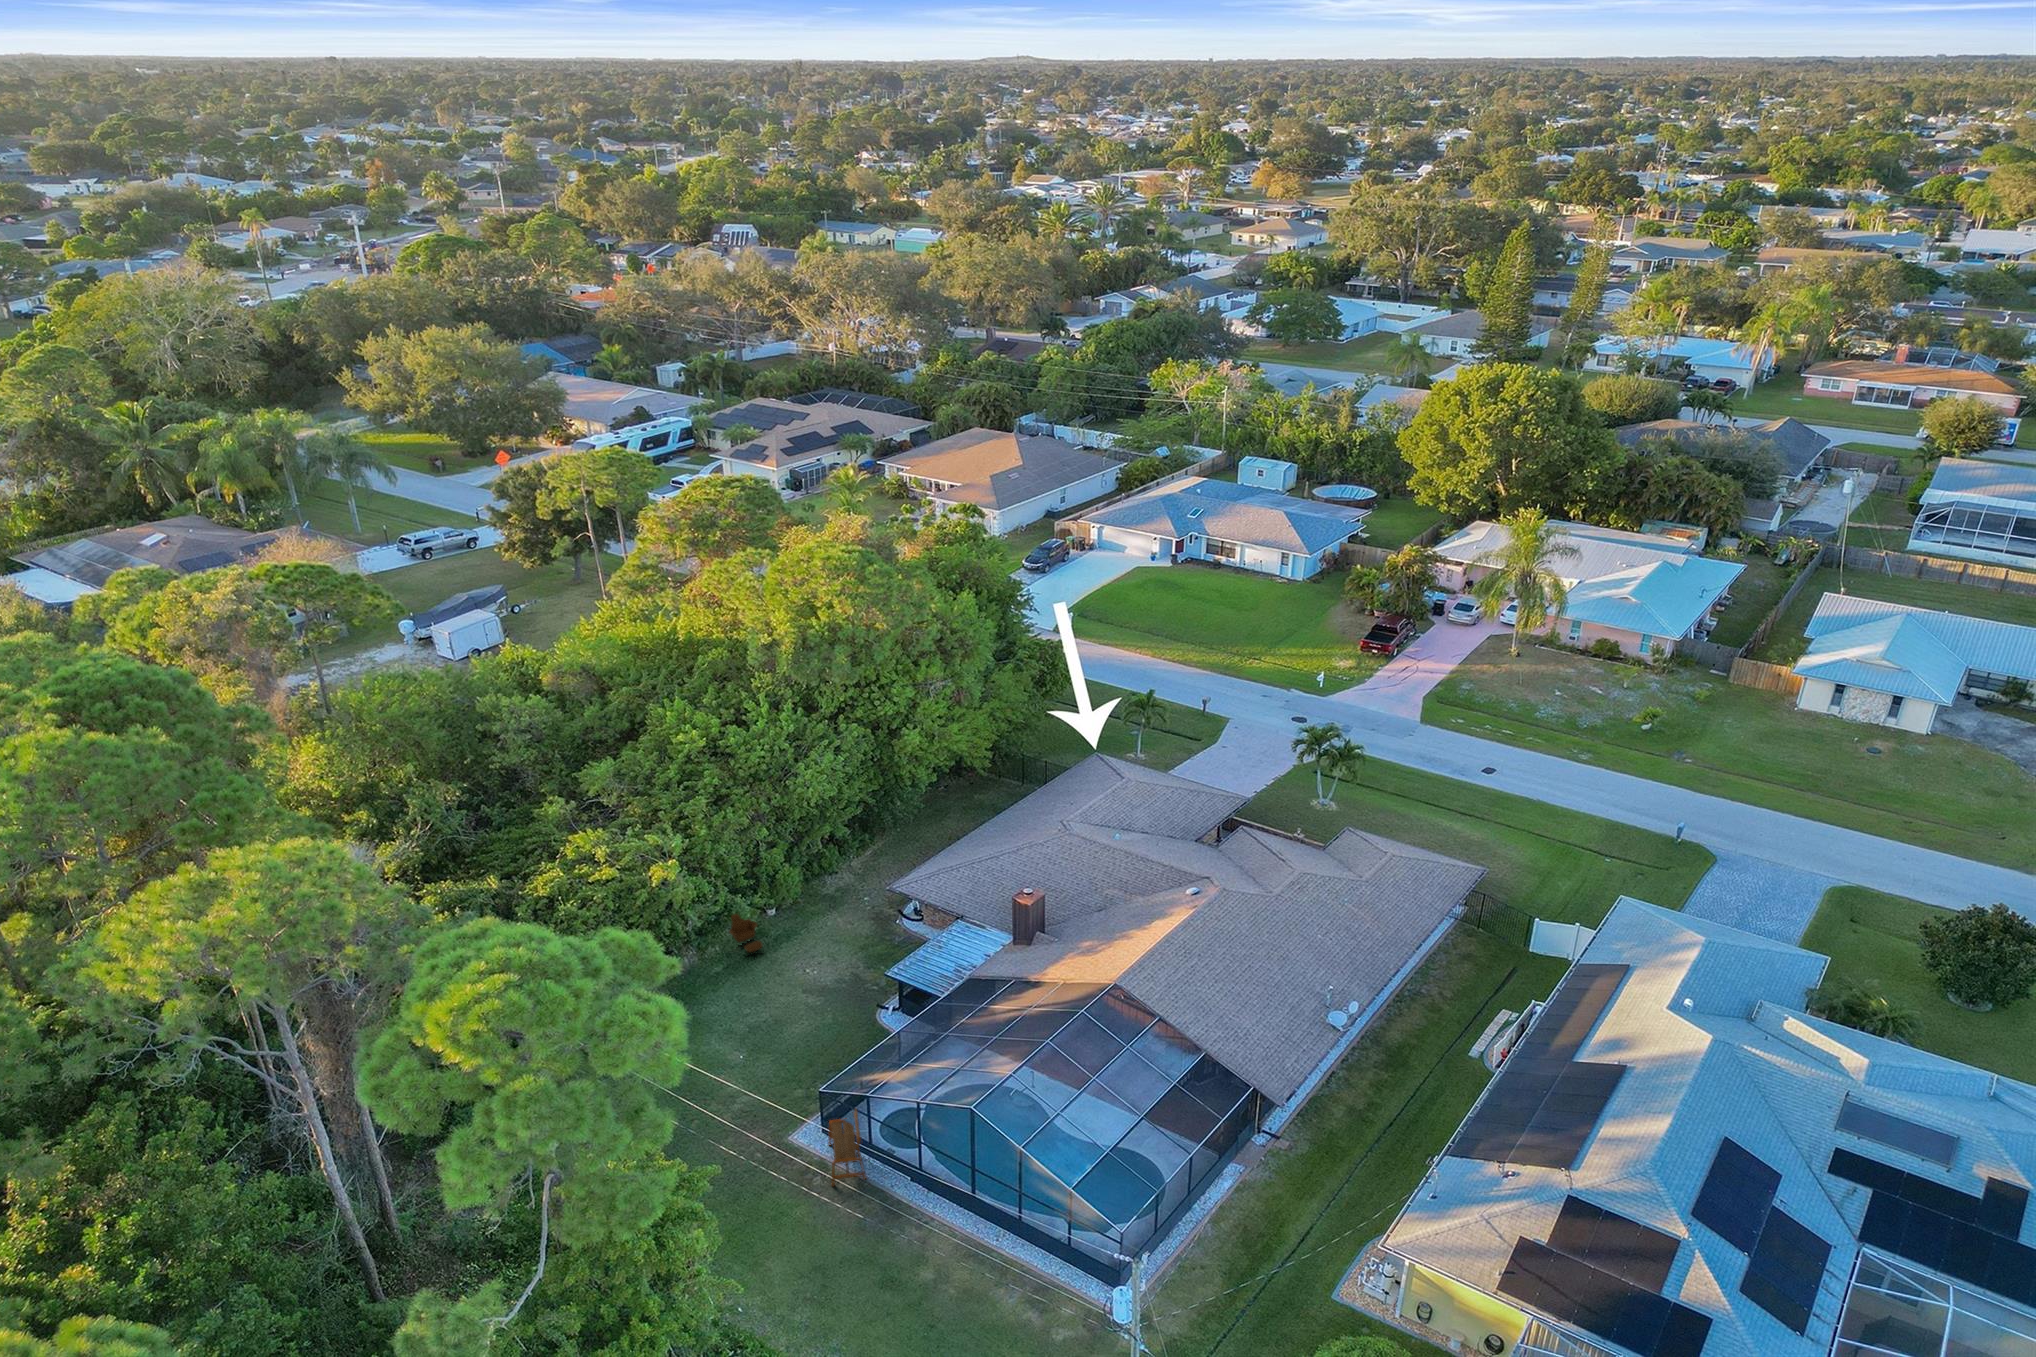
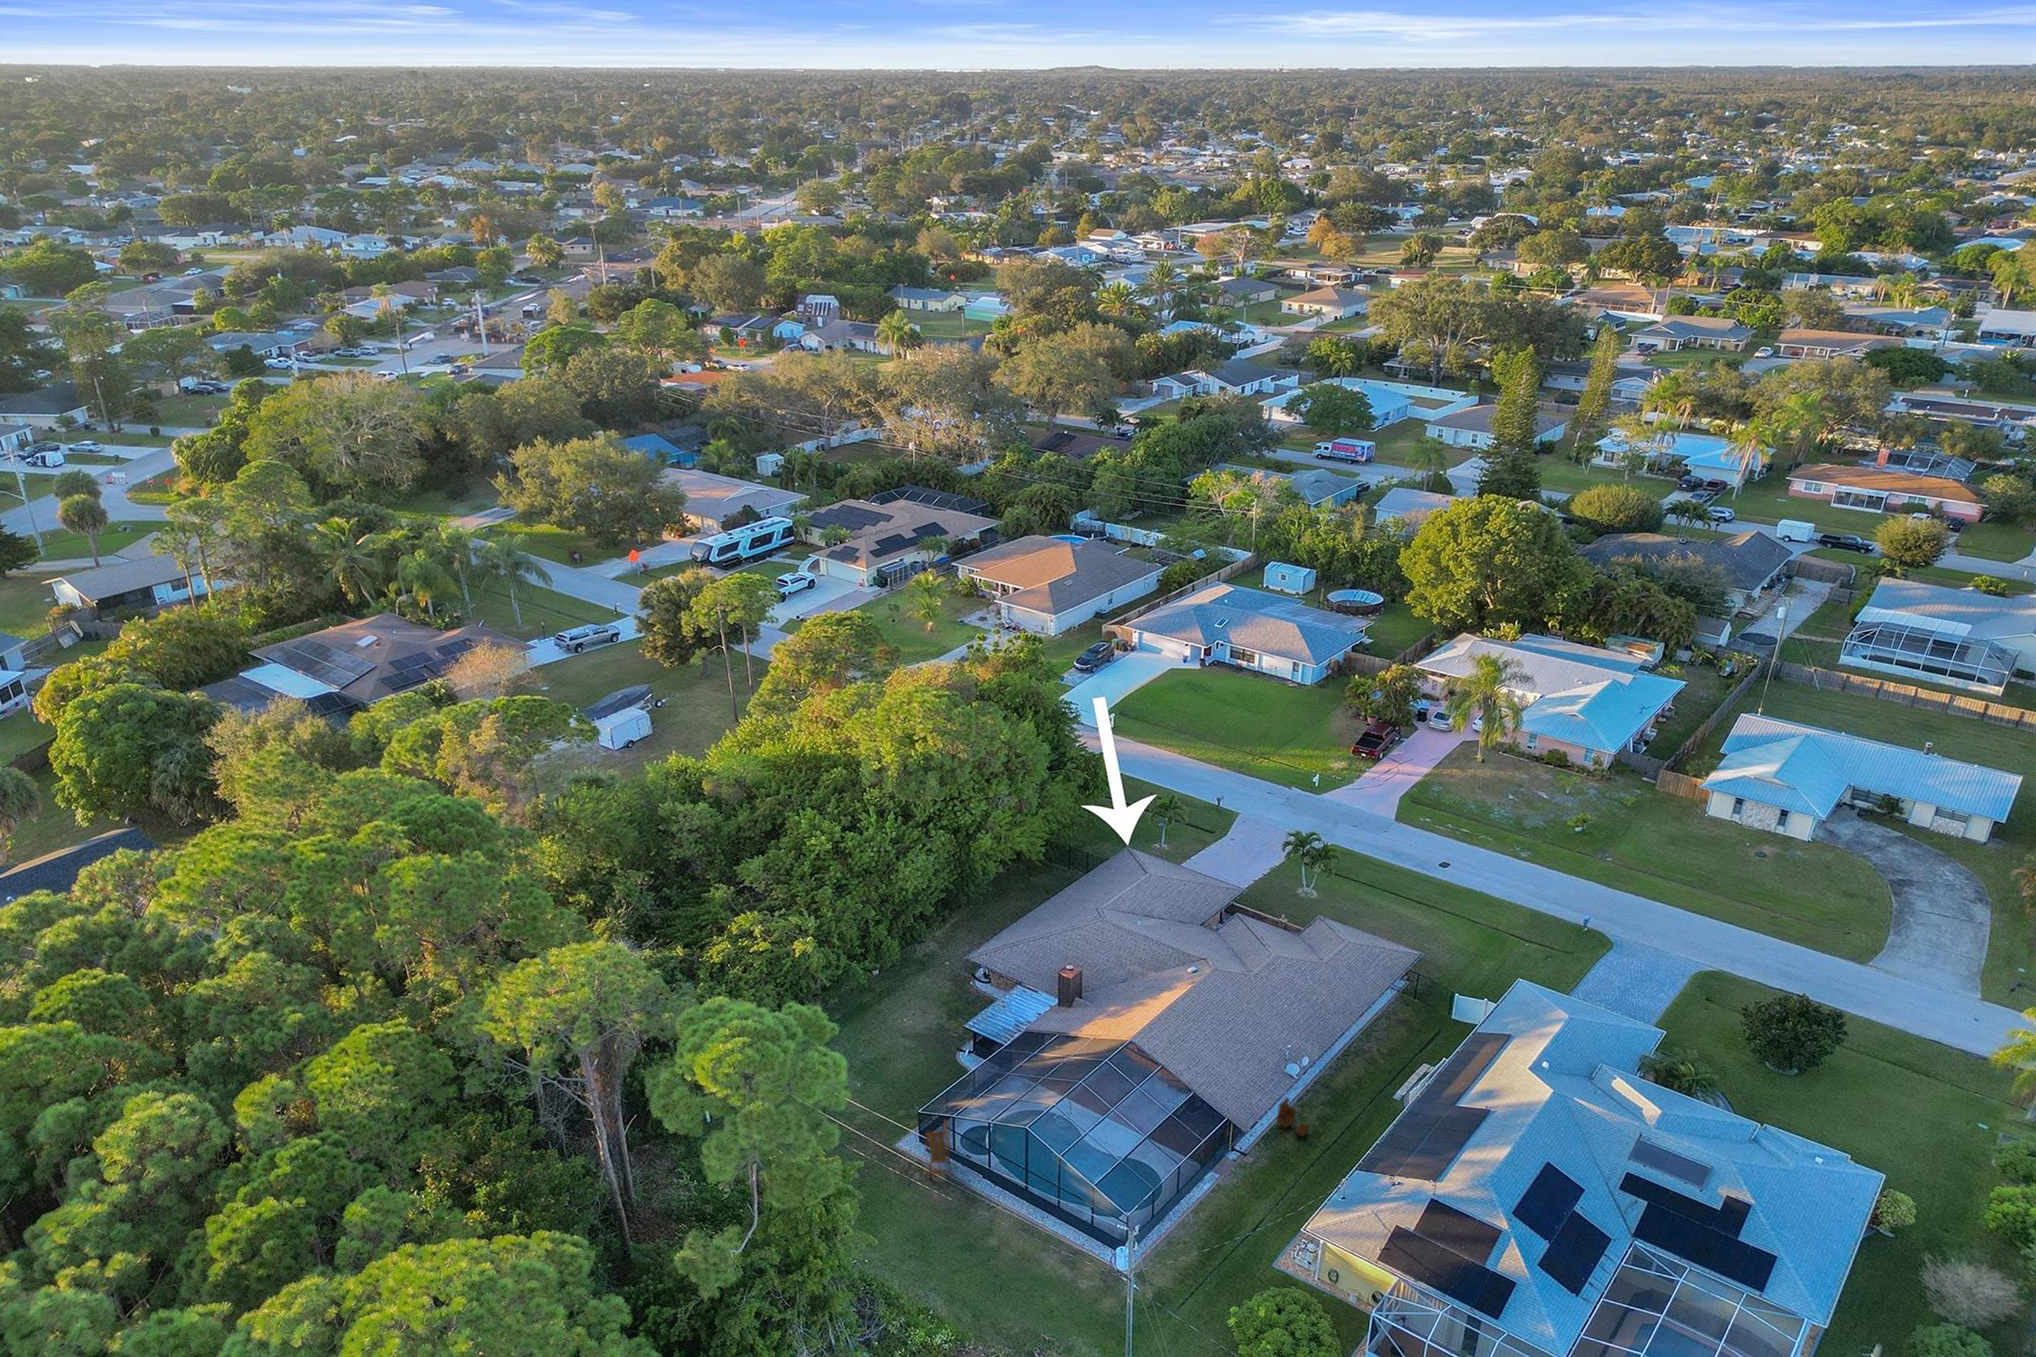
lounge chair: present [729,914,763,954] -> present [1277,1098,1309,1139]

